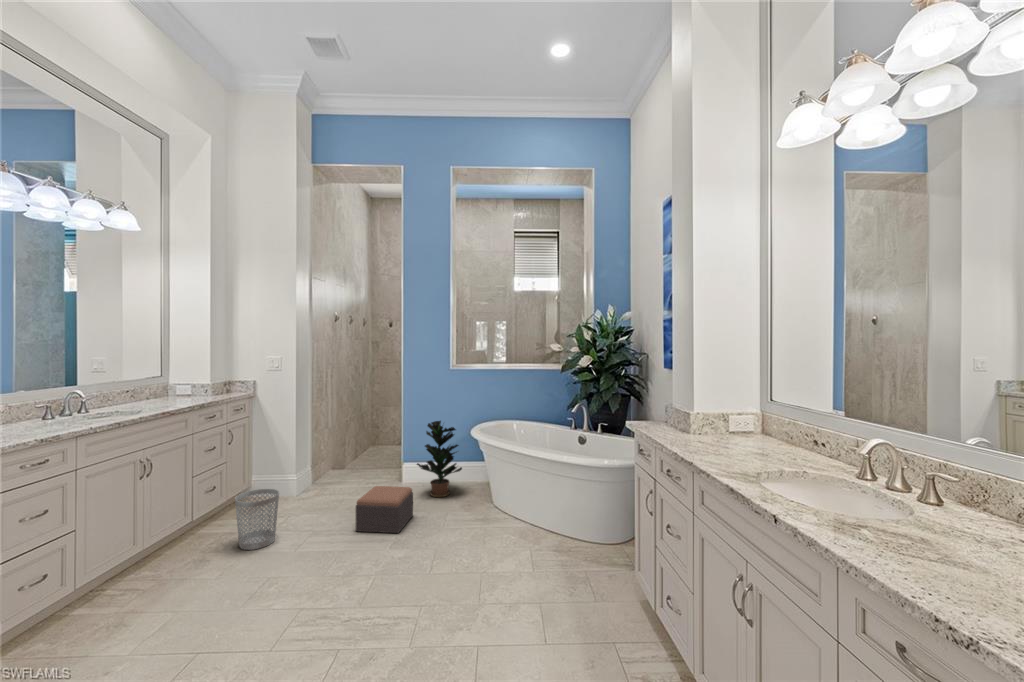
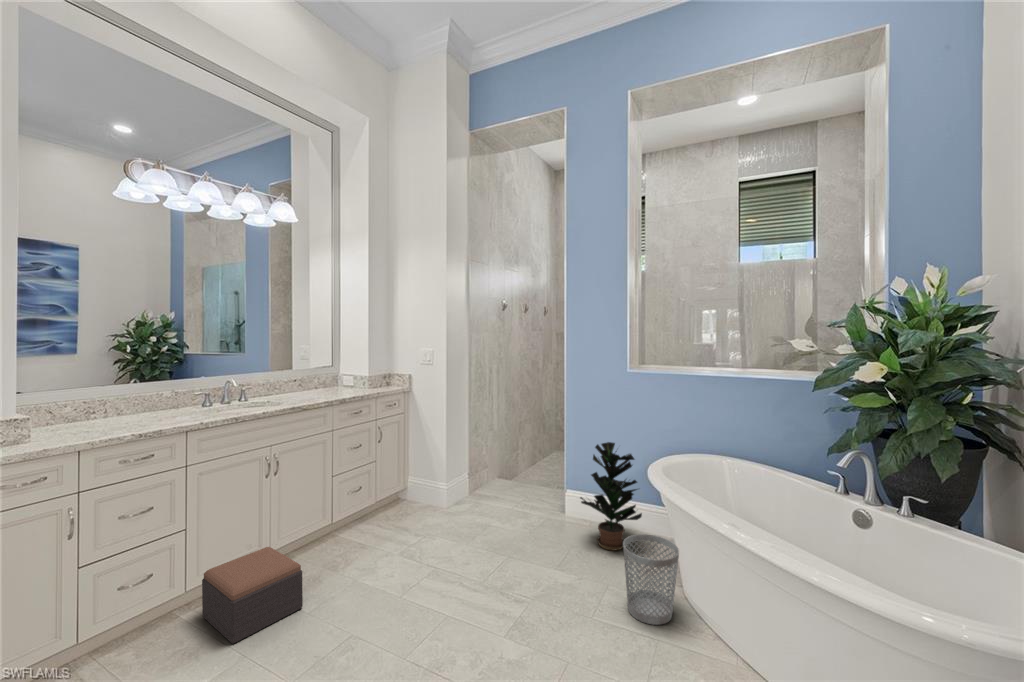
footstool: present [356,486,413,533] -> present [202,547,303,644]
wastebasket: present [235,489,279,550] -> present [623,534,679,625]

